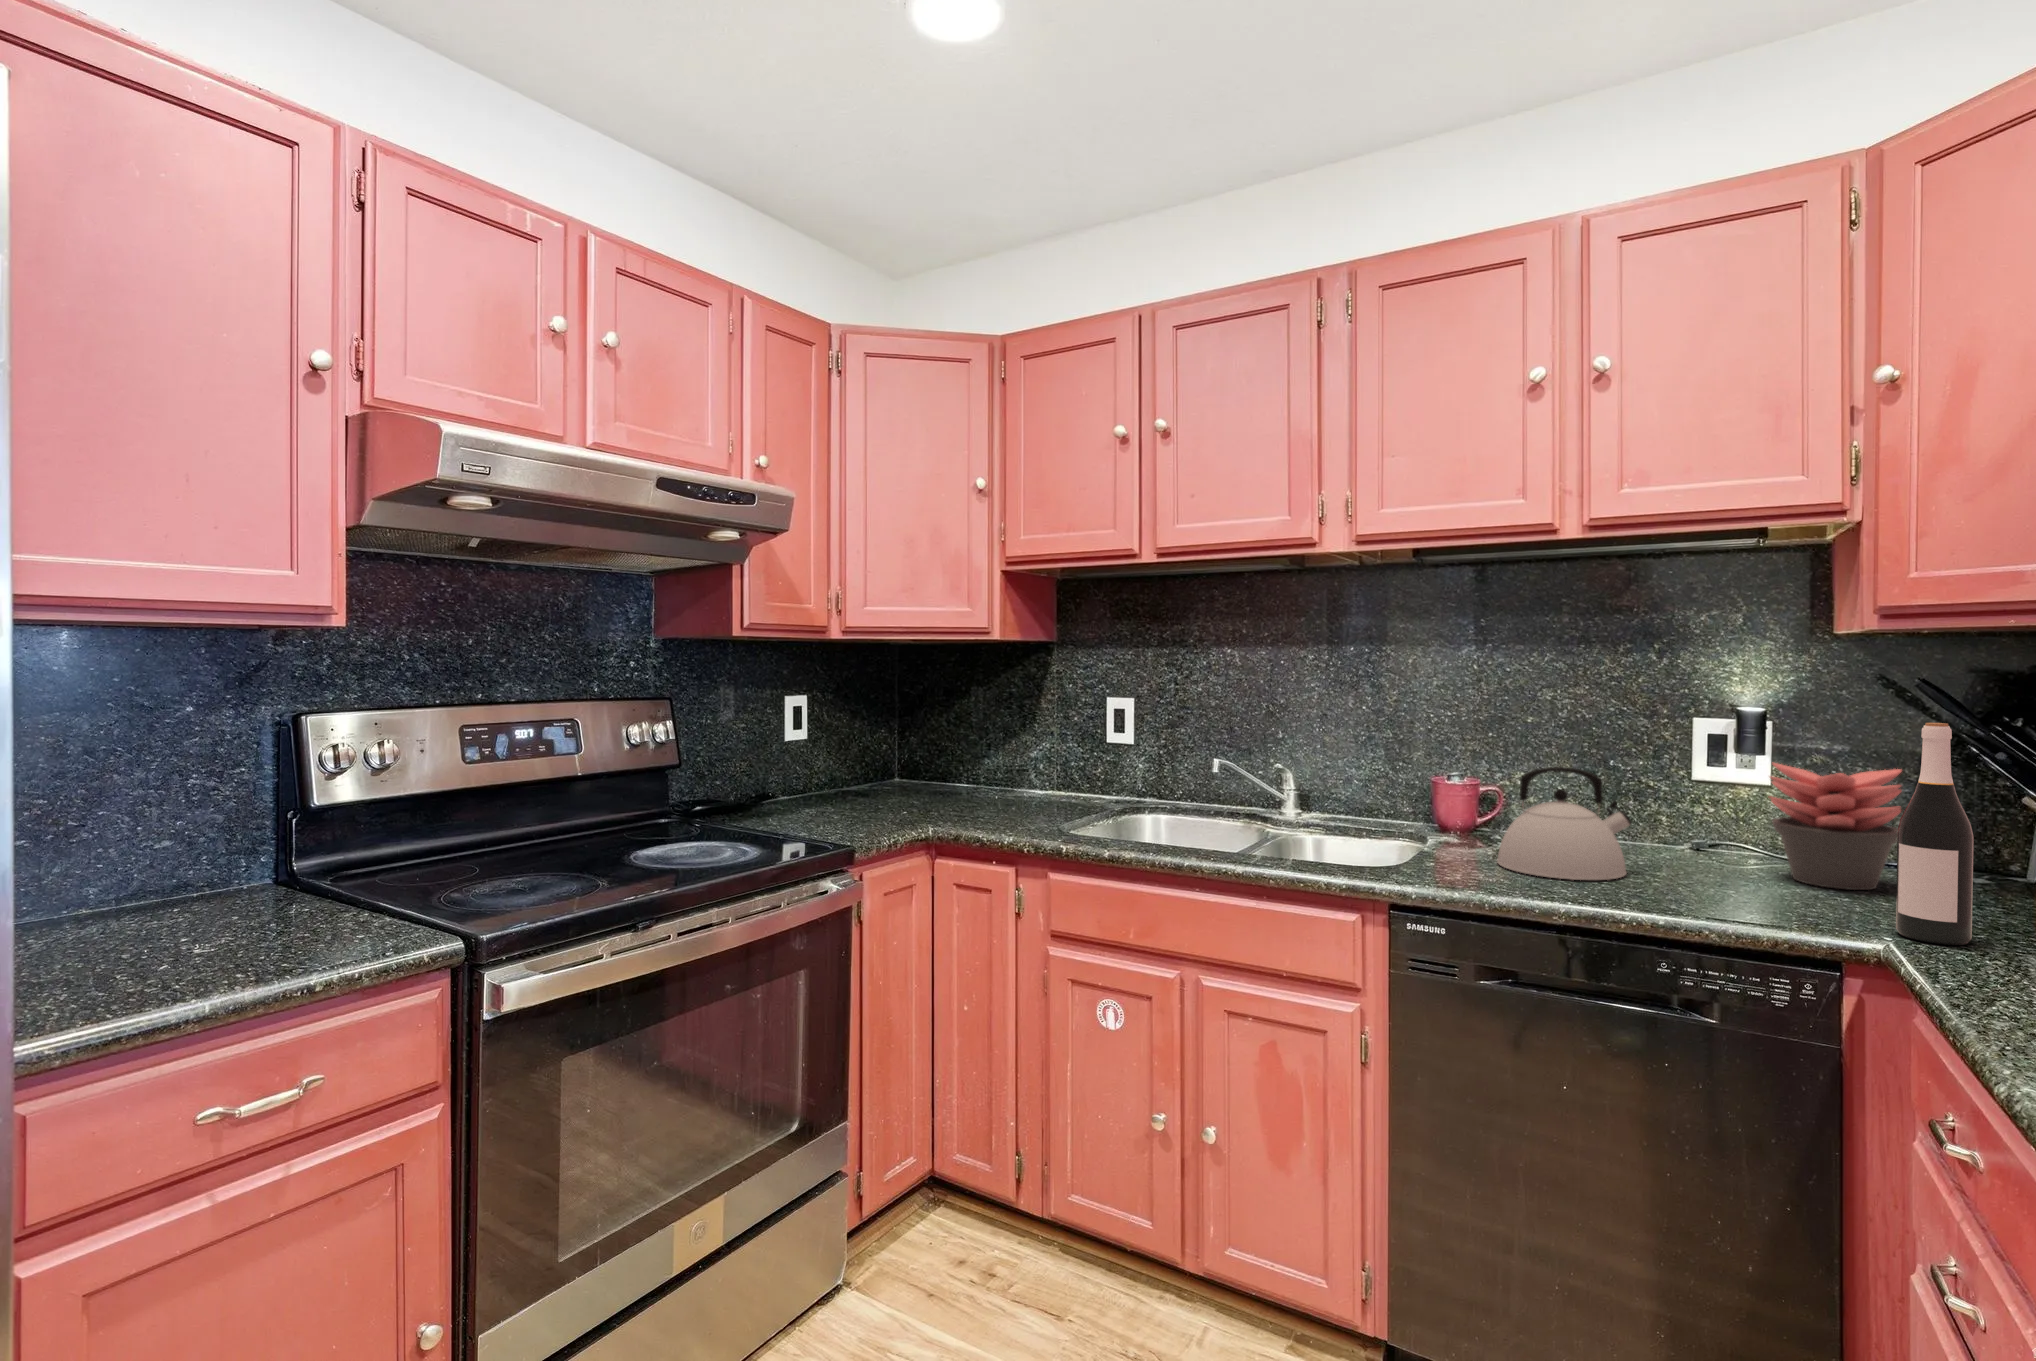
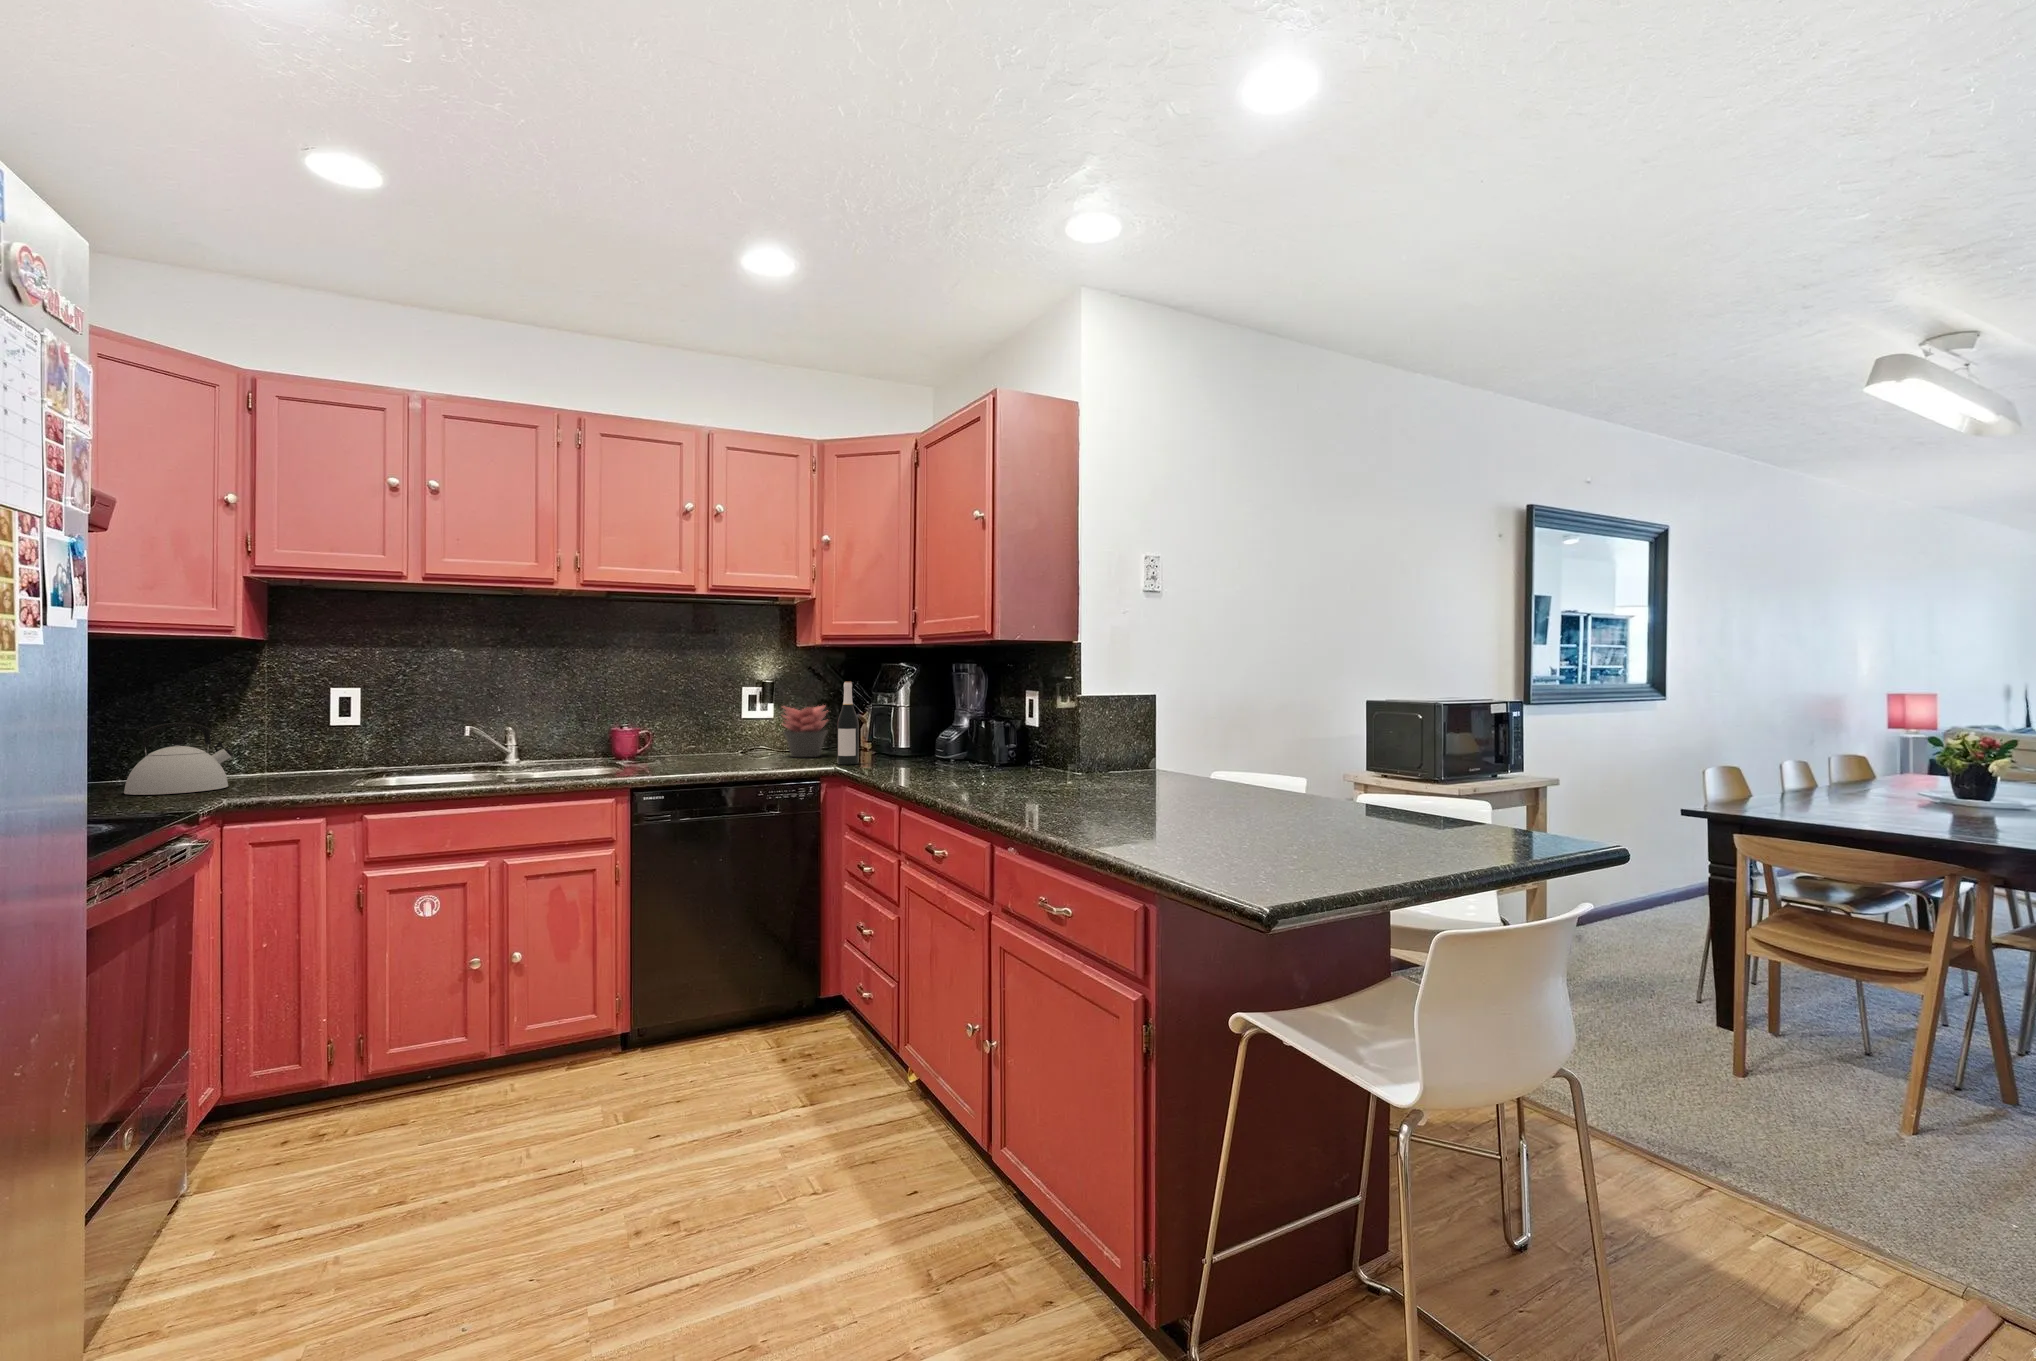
kettle: present [1497,767,1632,880] -> present [124,723,233,795]

